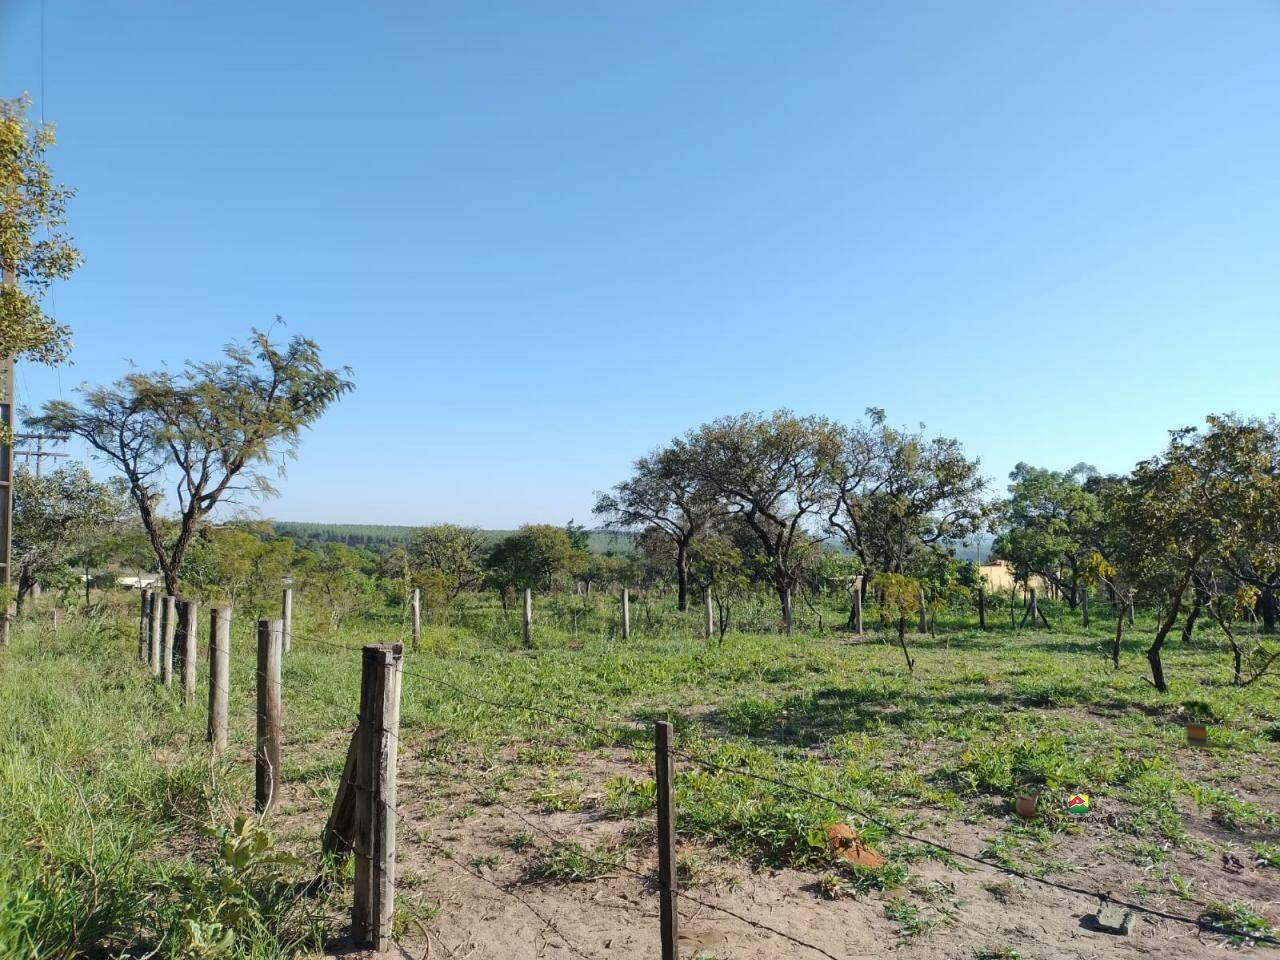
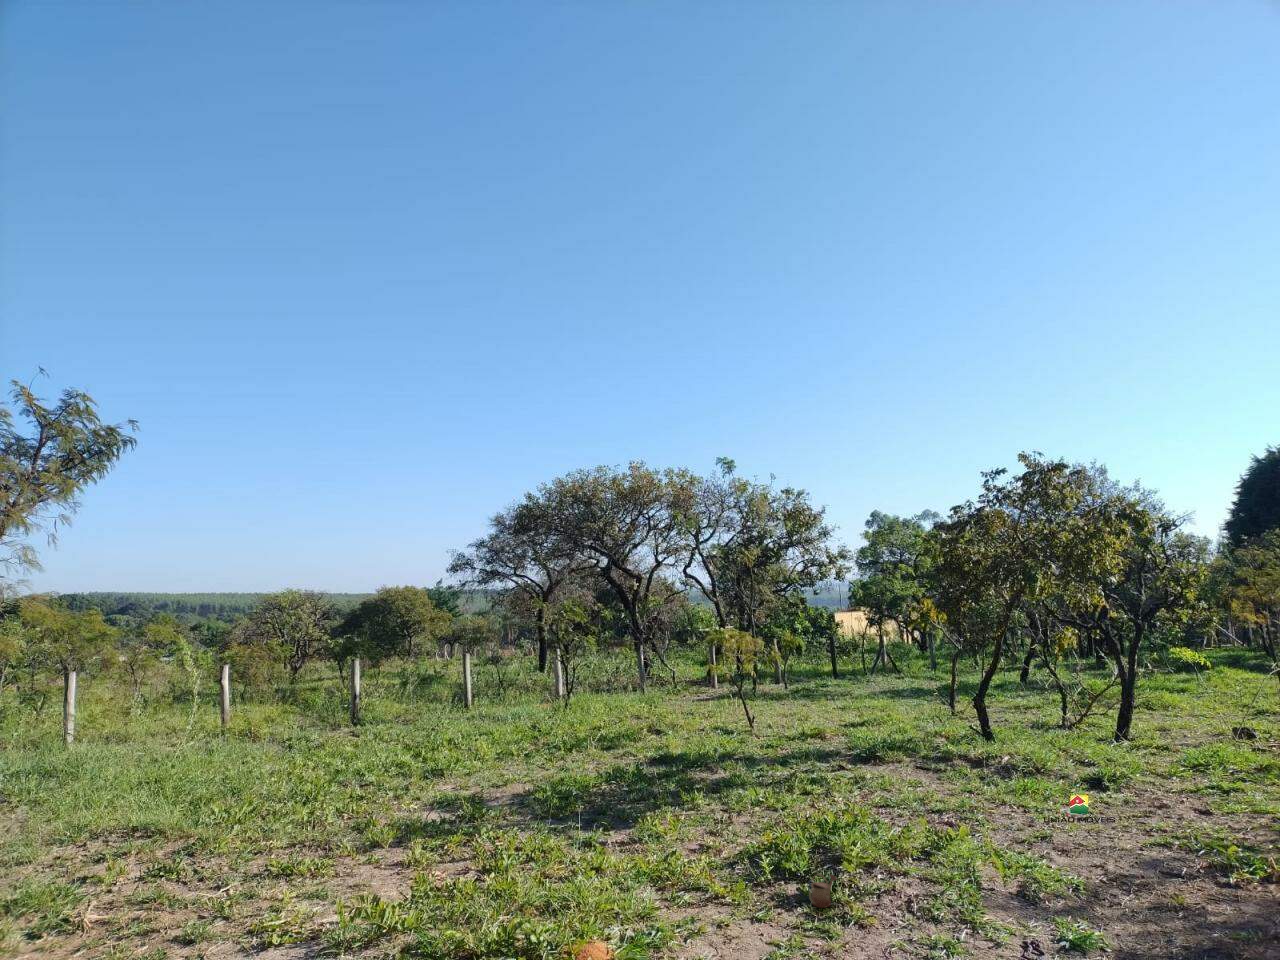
potted tree: present [1180,700,1214,747] -> none [990,748,1025,798]

